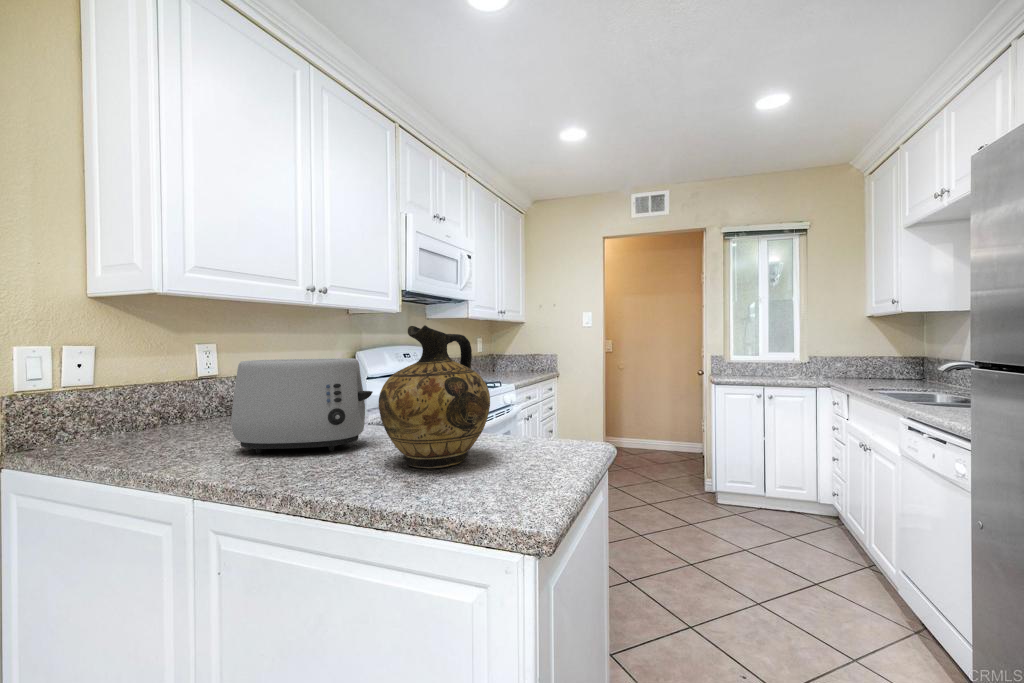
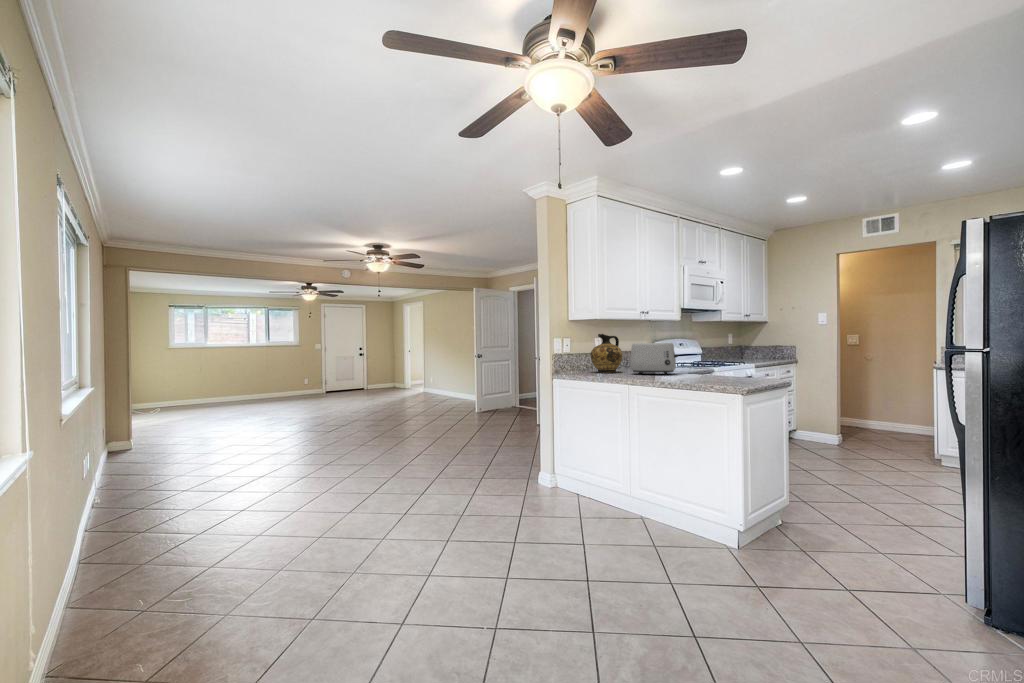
ceramic jug: present [379,325,490,468] -> present [591,334,623,373]

